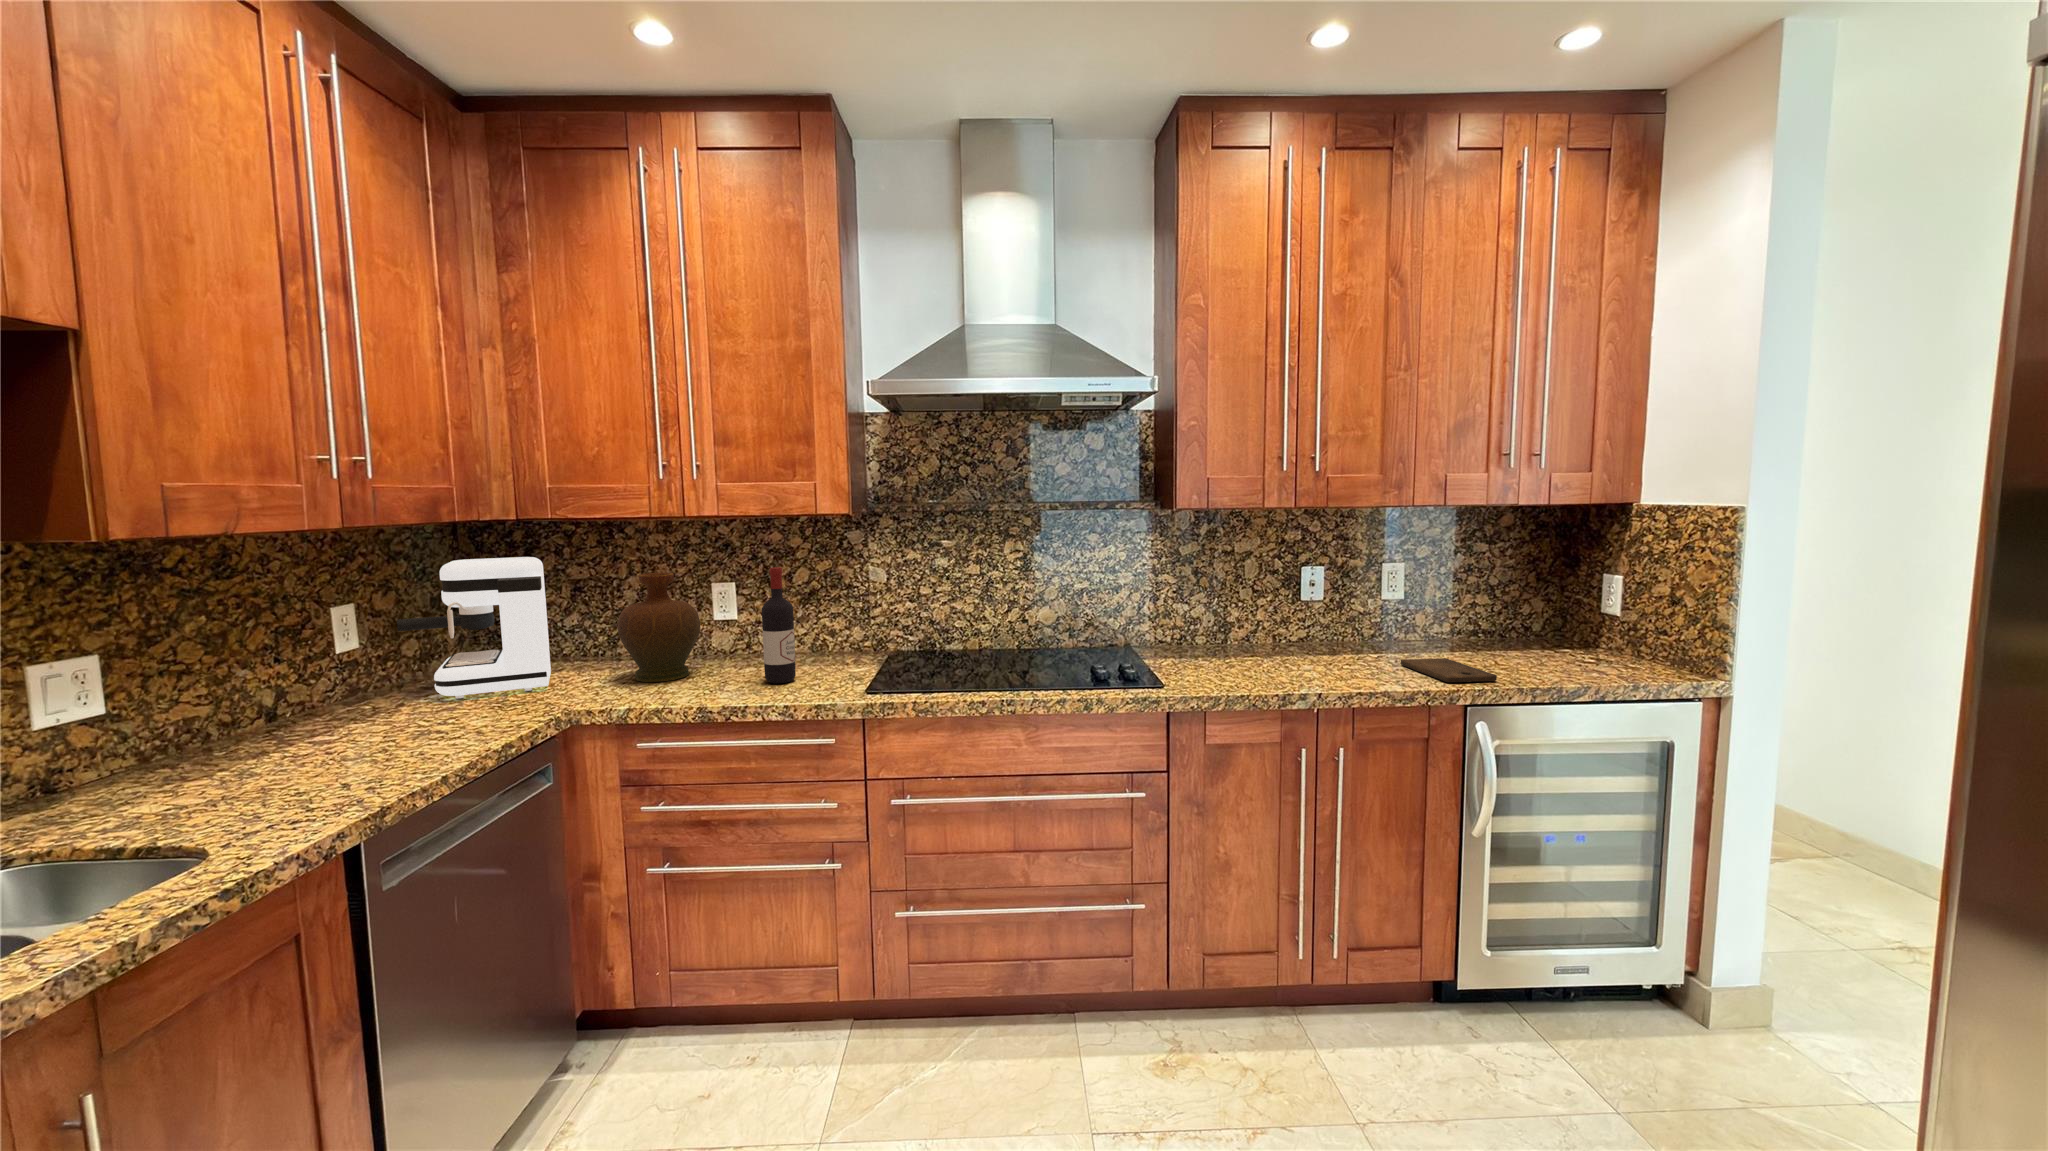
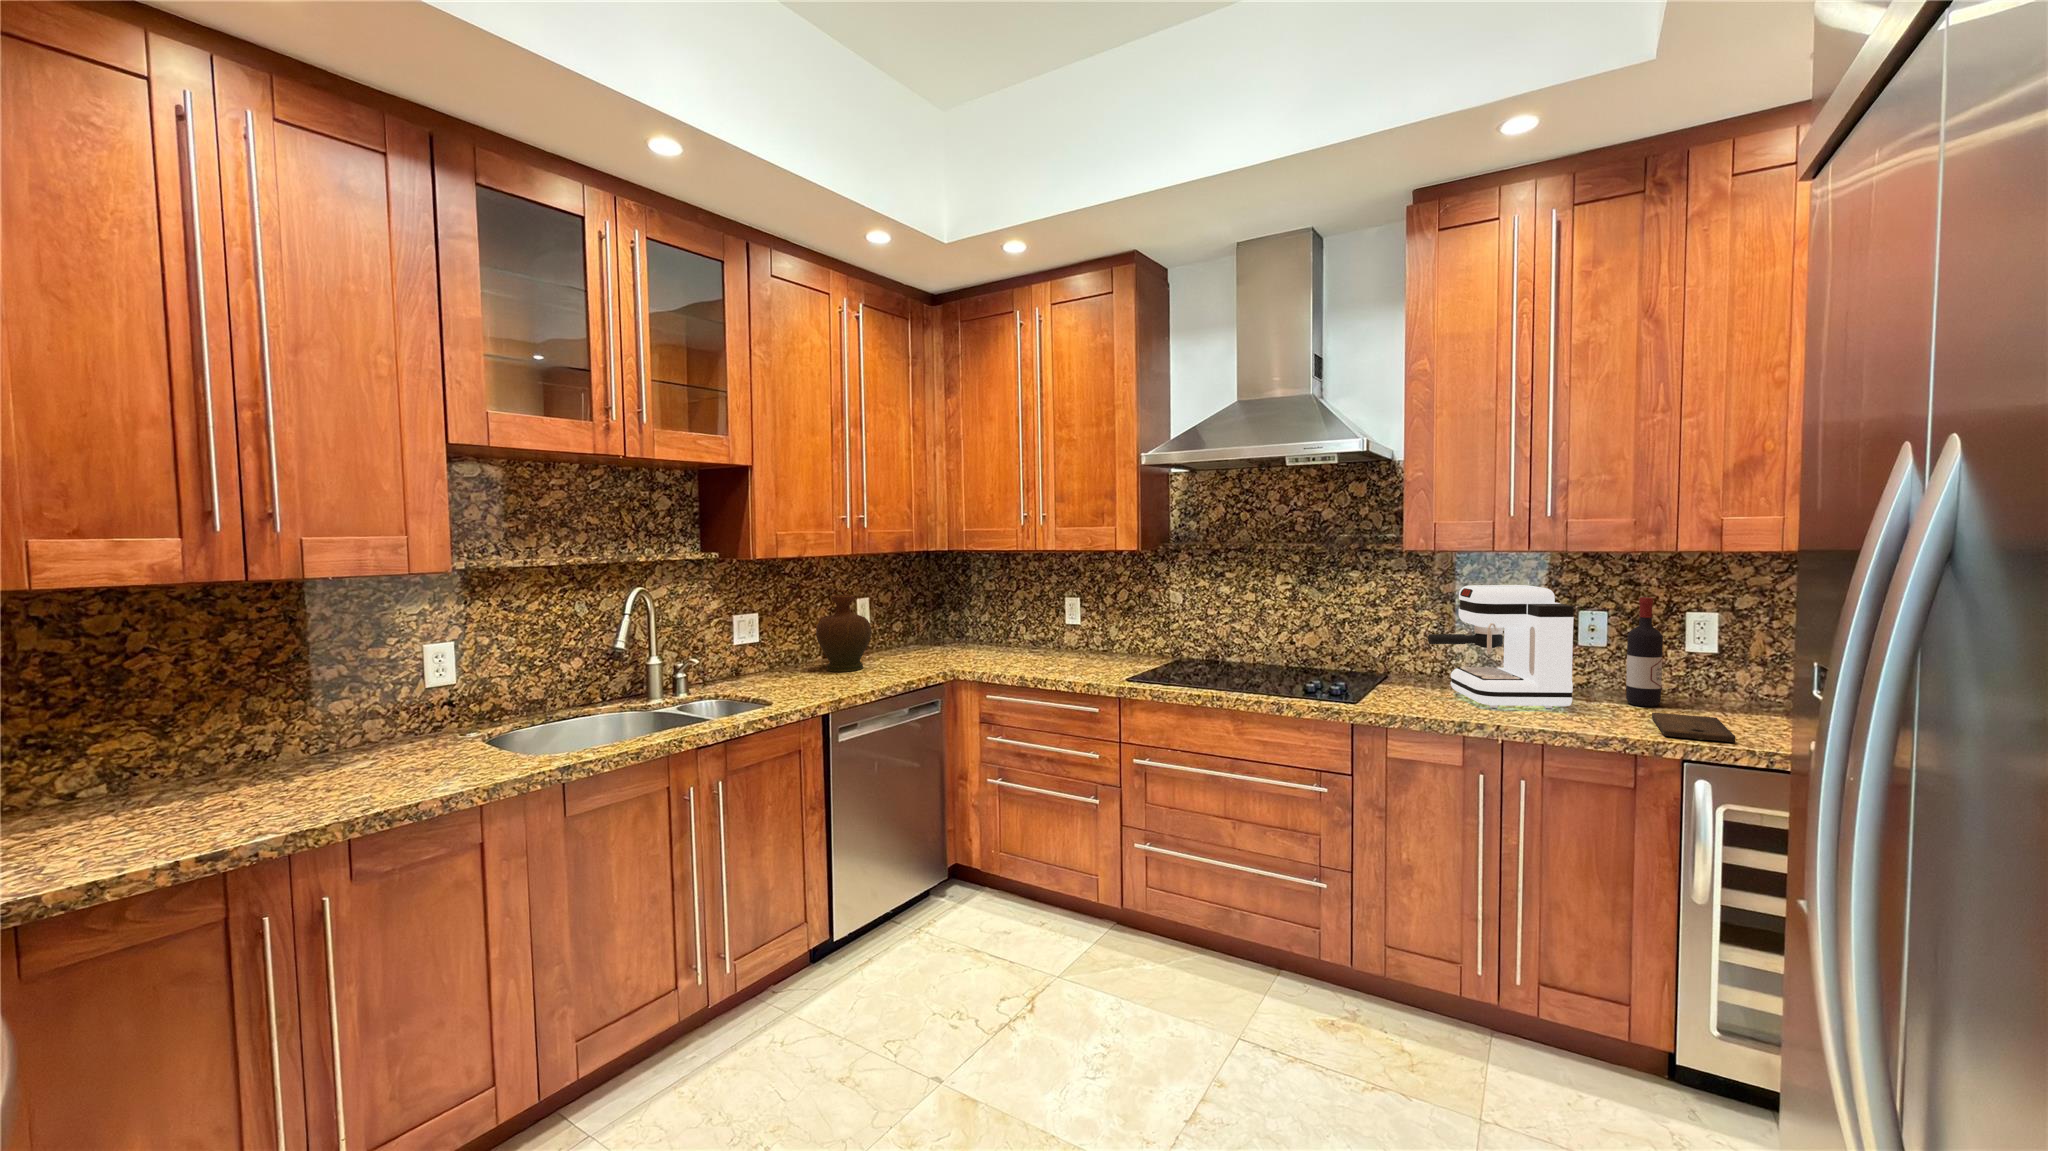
coffee maker: present [397,557,551,699] -> present [1428,585,1574,708]
wine bottle: present [762,567,796,684] -> present [1626,597,1663,707]
decorative vase: present [617,573,700,682] -> present [816,595,872,672]

